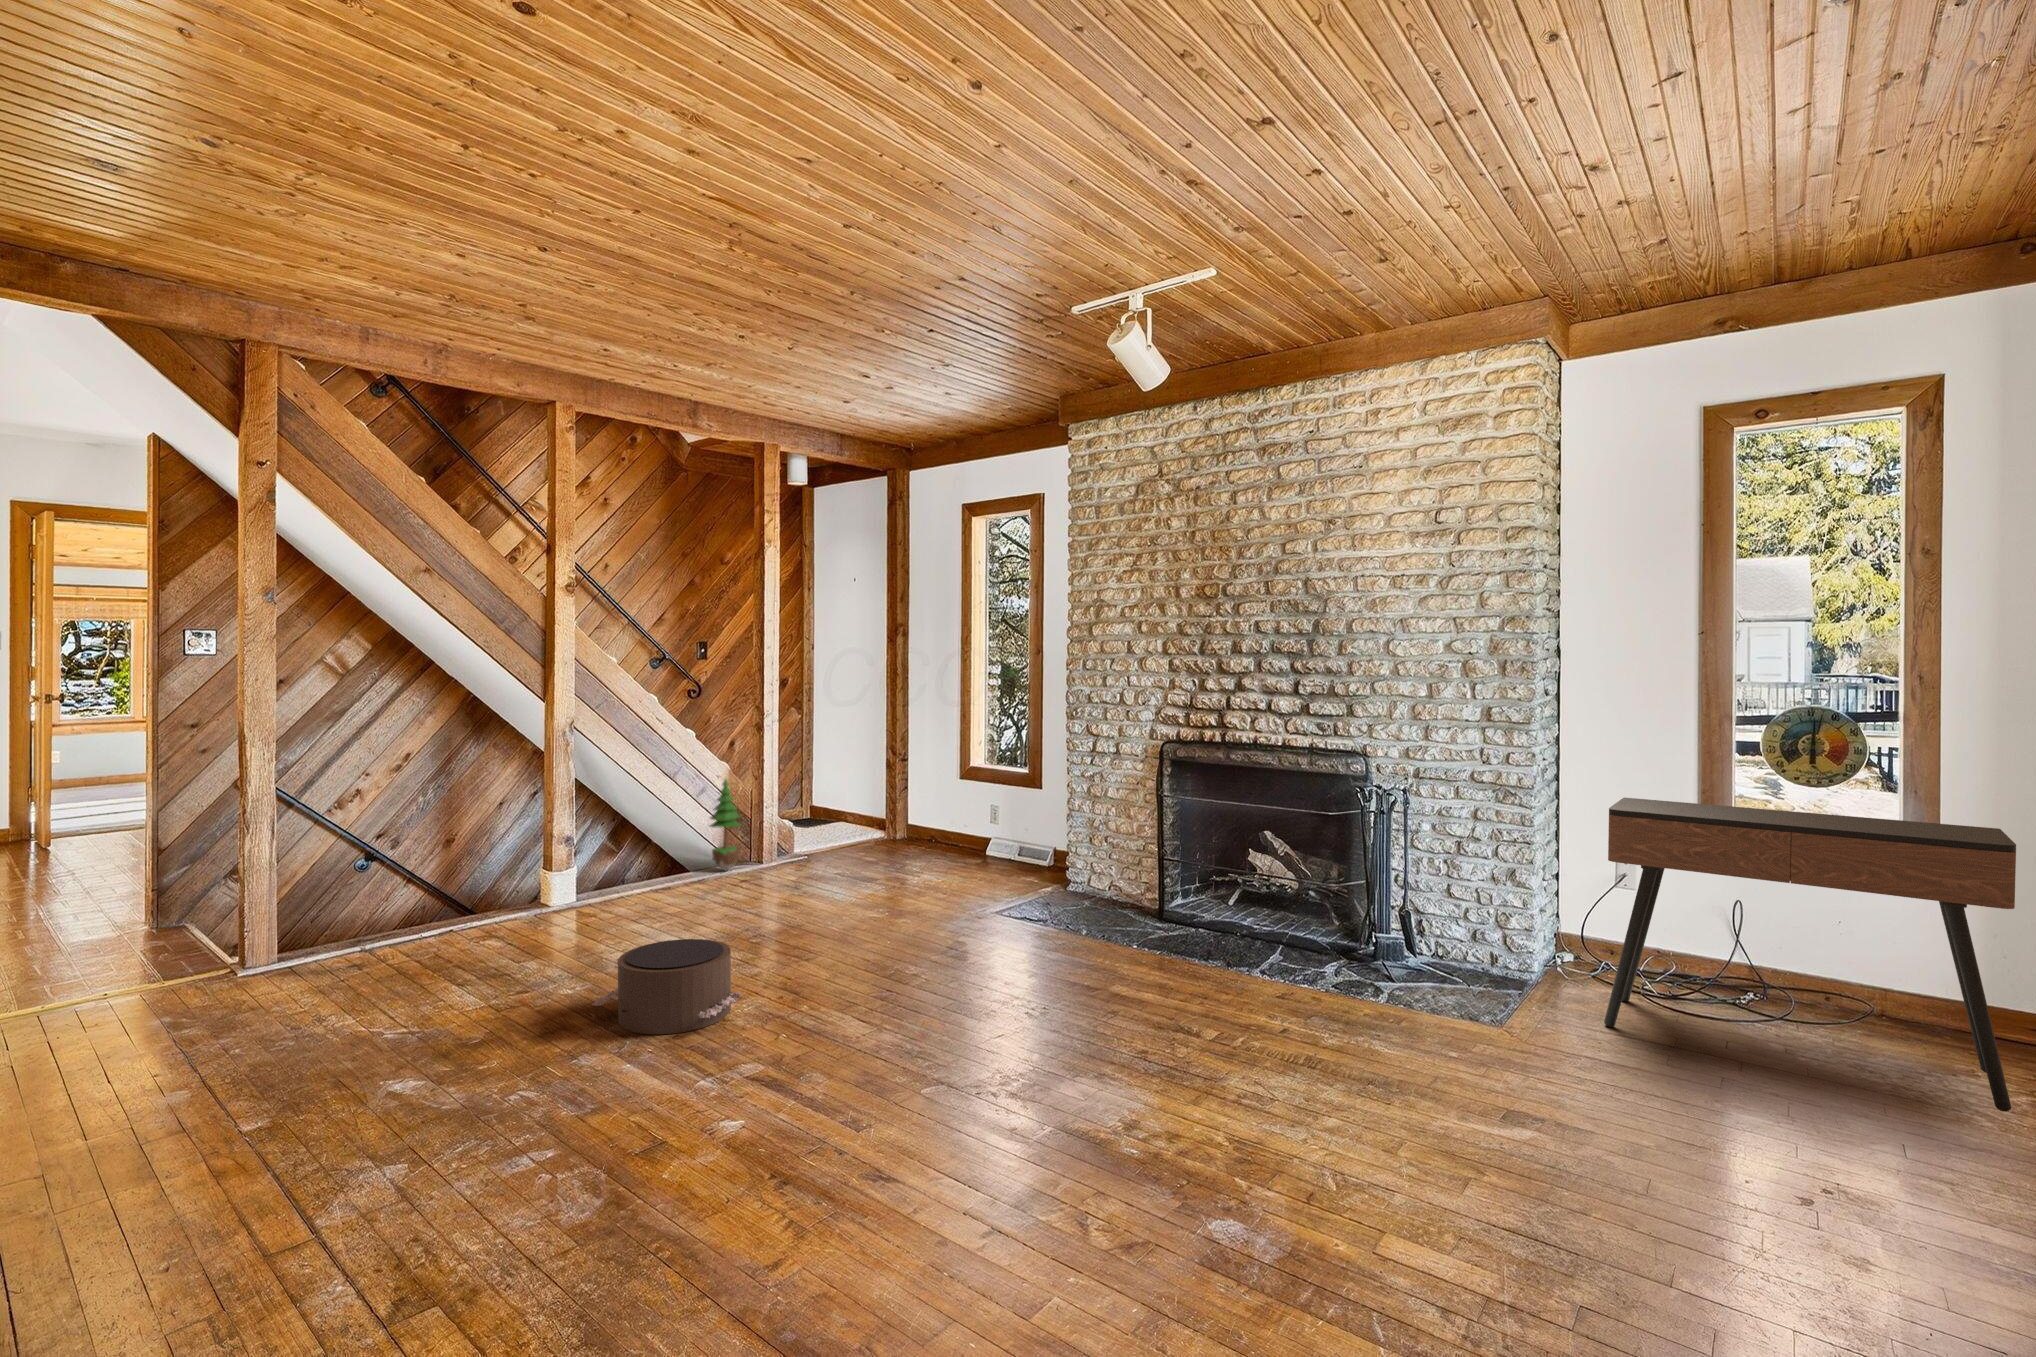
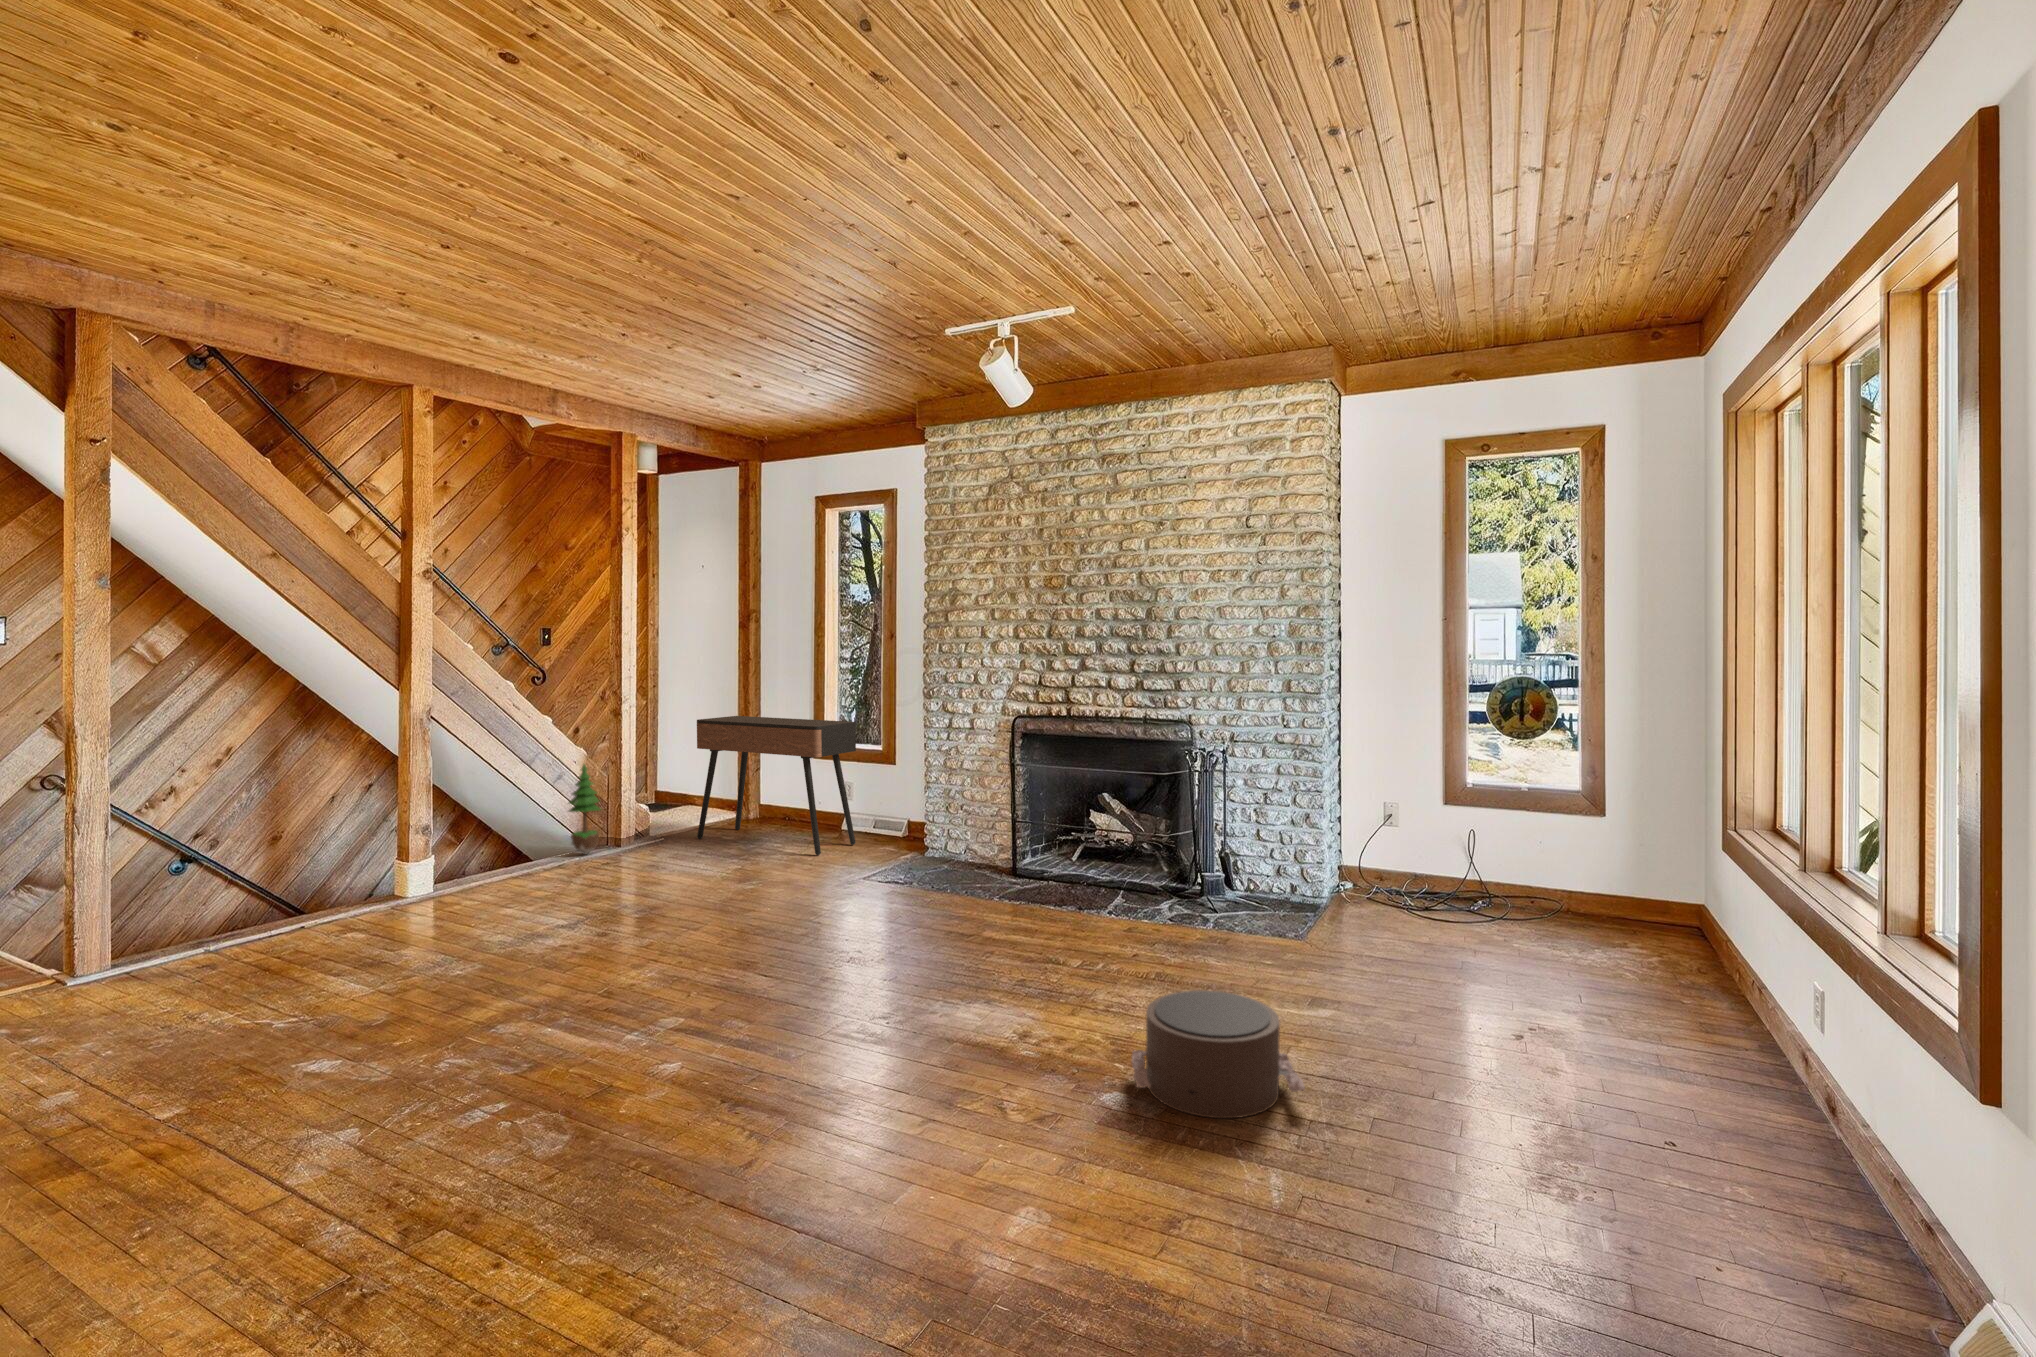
console table: present [1604,798,2016,1111] -> present [697,716,856,855]
pouf: present [592,939,743,1034] -> present [1132,990,1305,1118]

